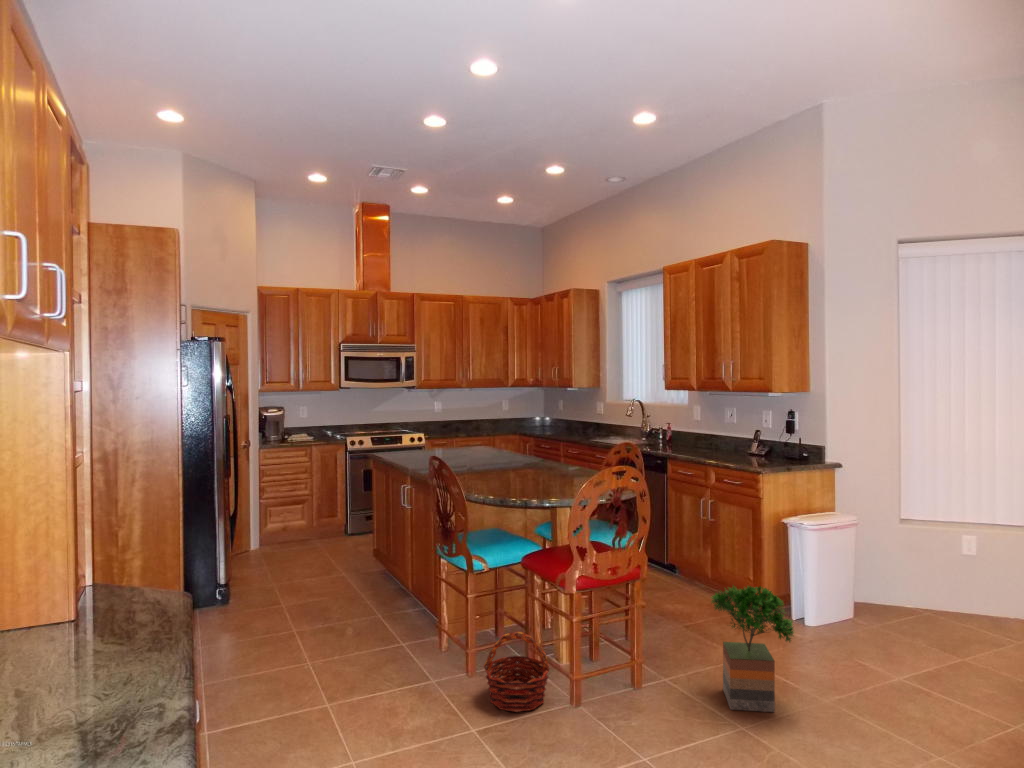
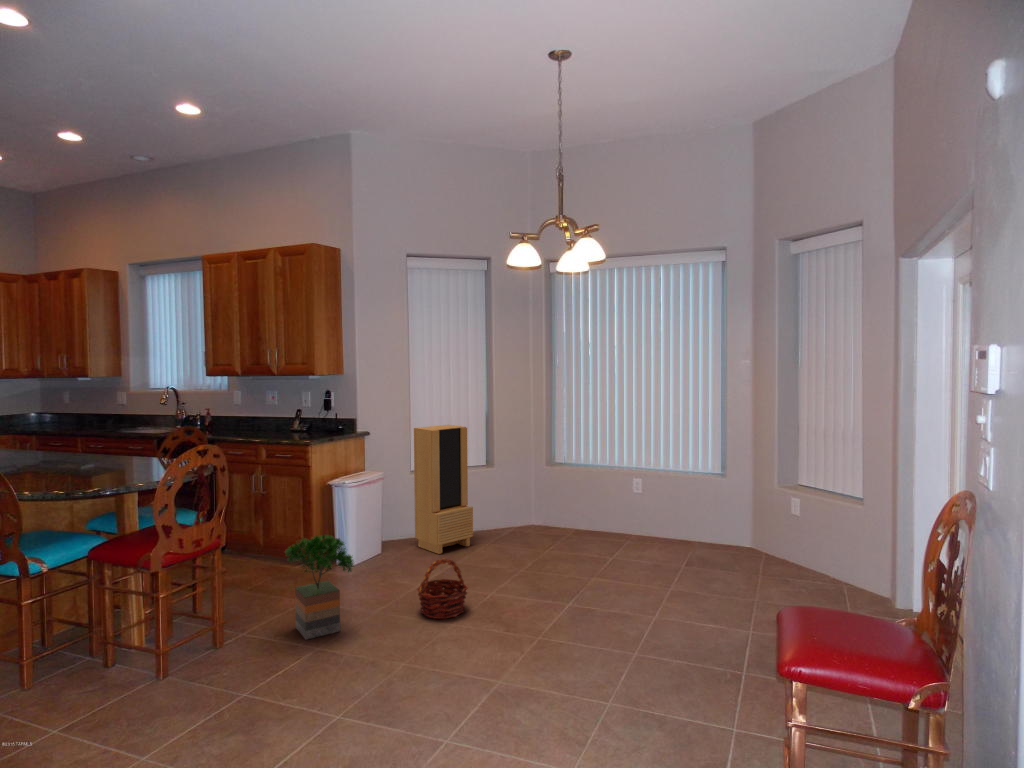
storage cabinet: none [903,464,997,640] -> present [414,425,473,554]
basket: present [484,632,550,712] -> present [417,559,468,619]

